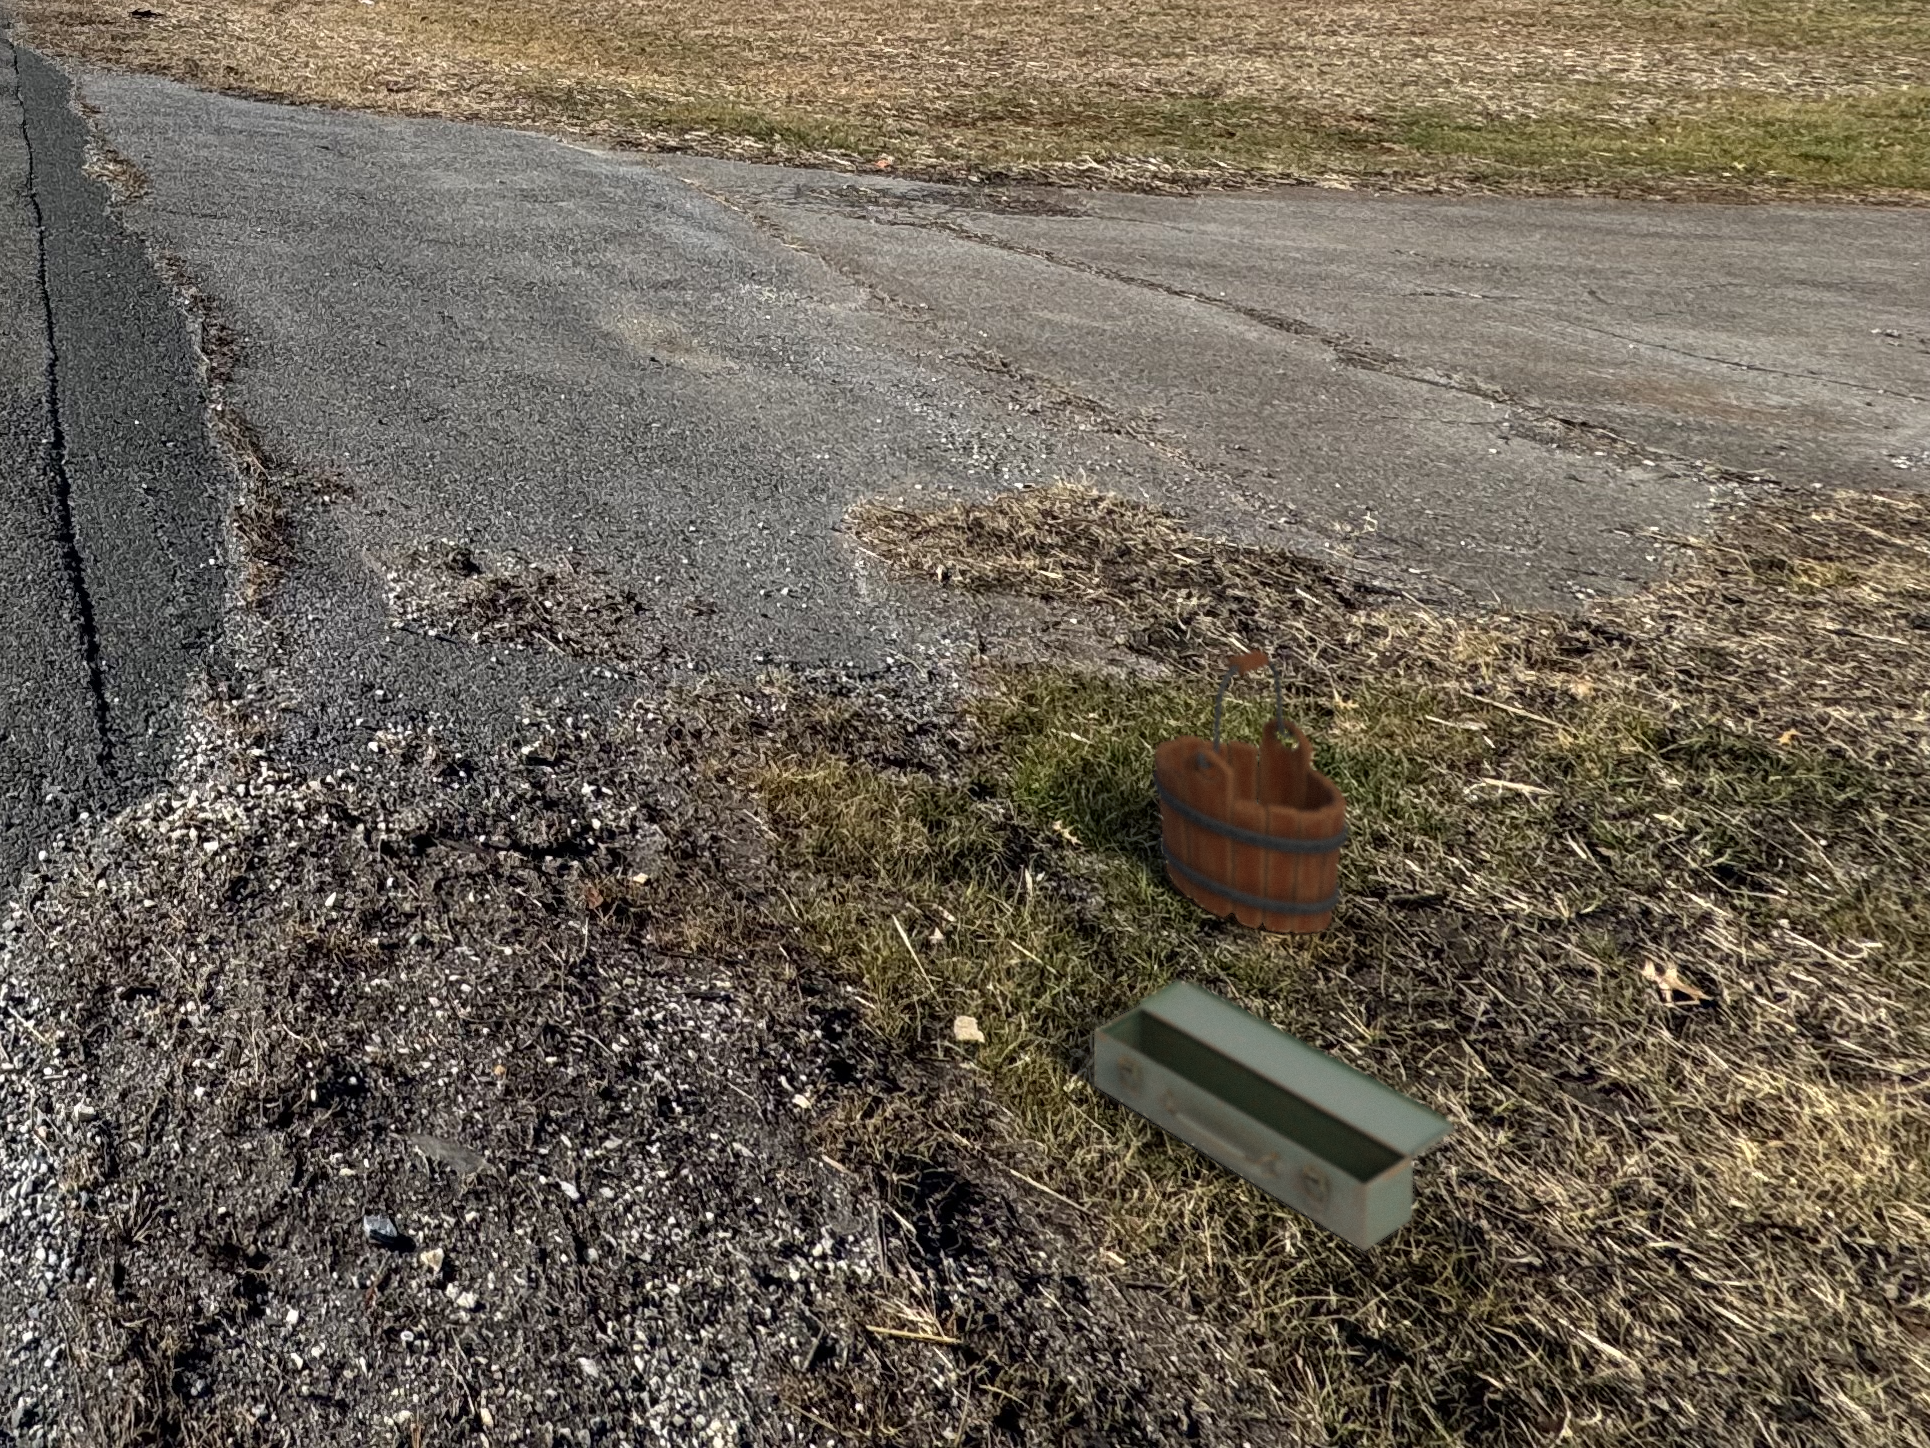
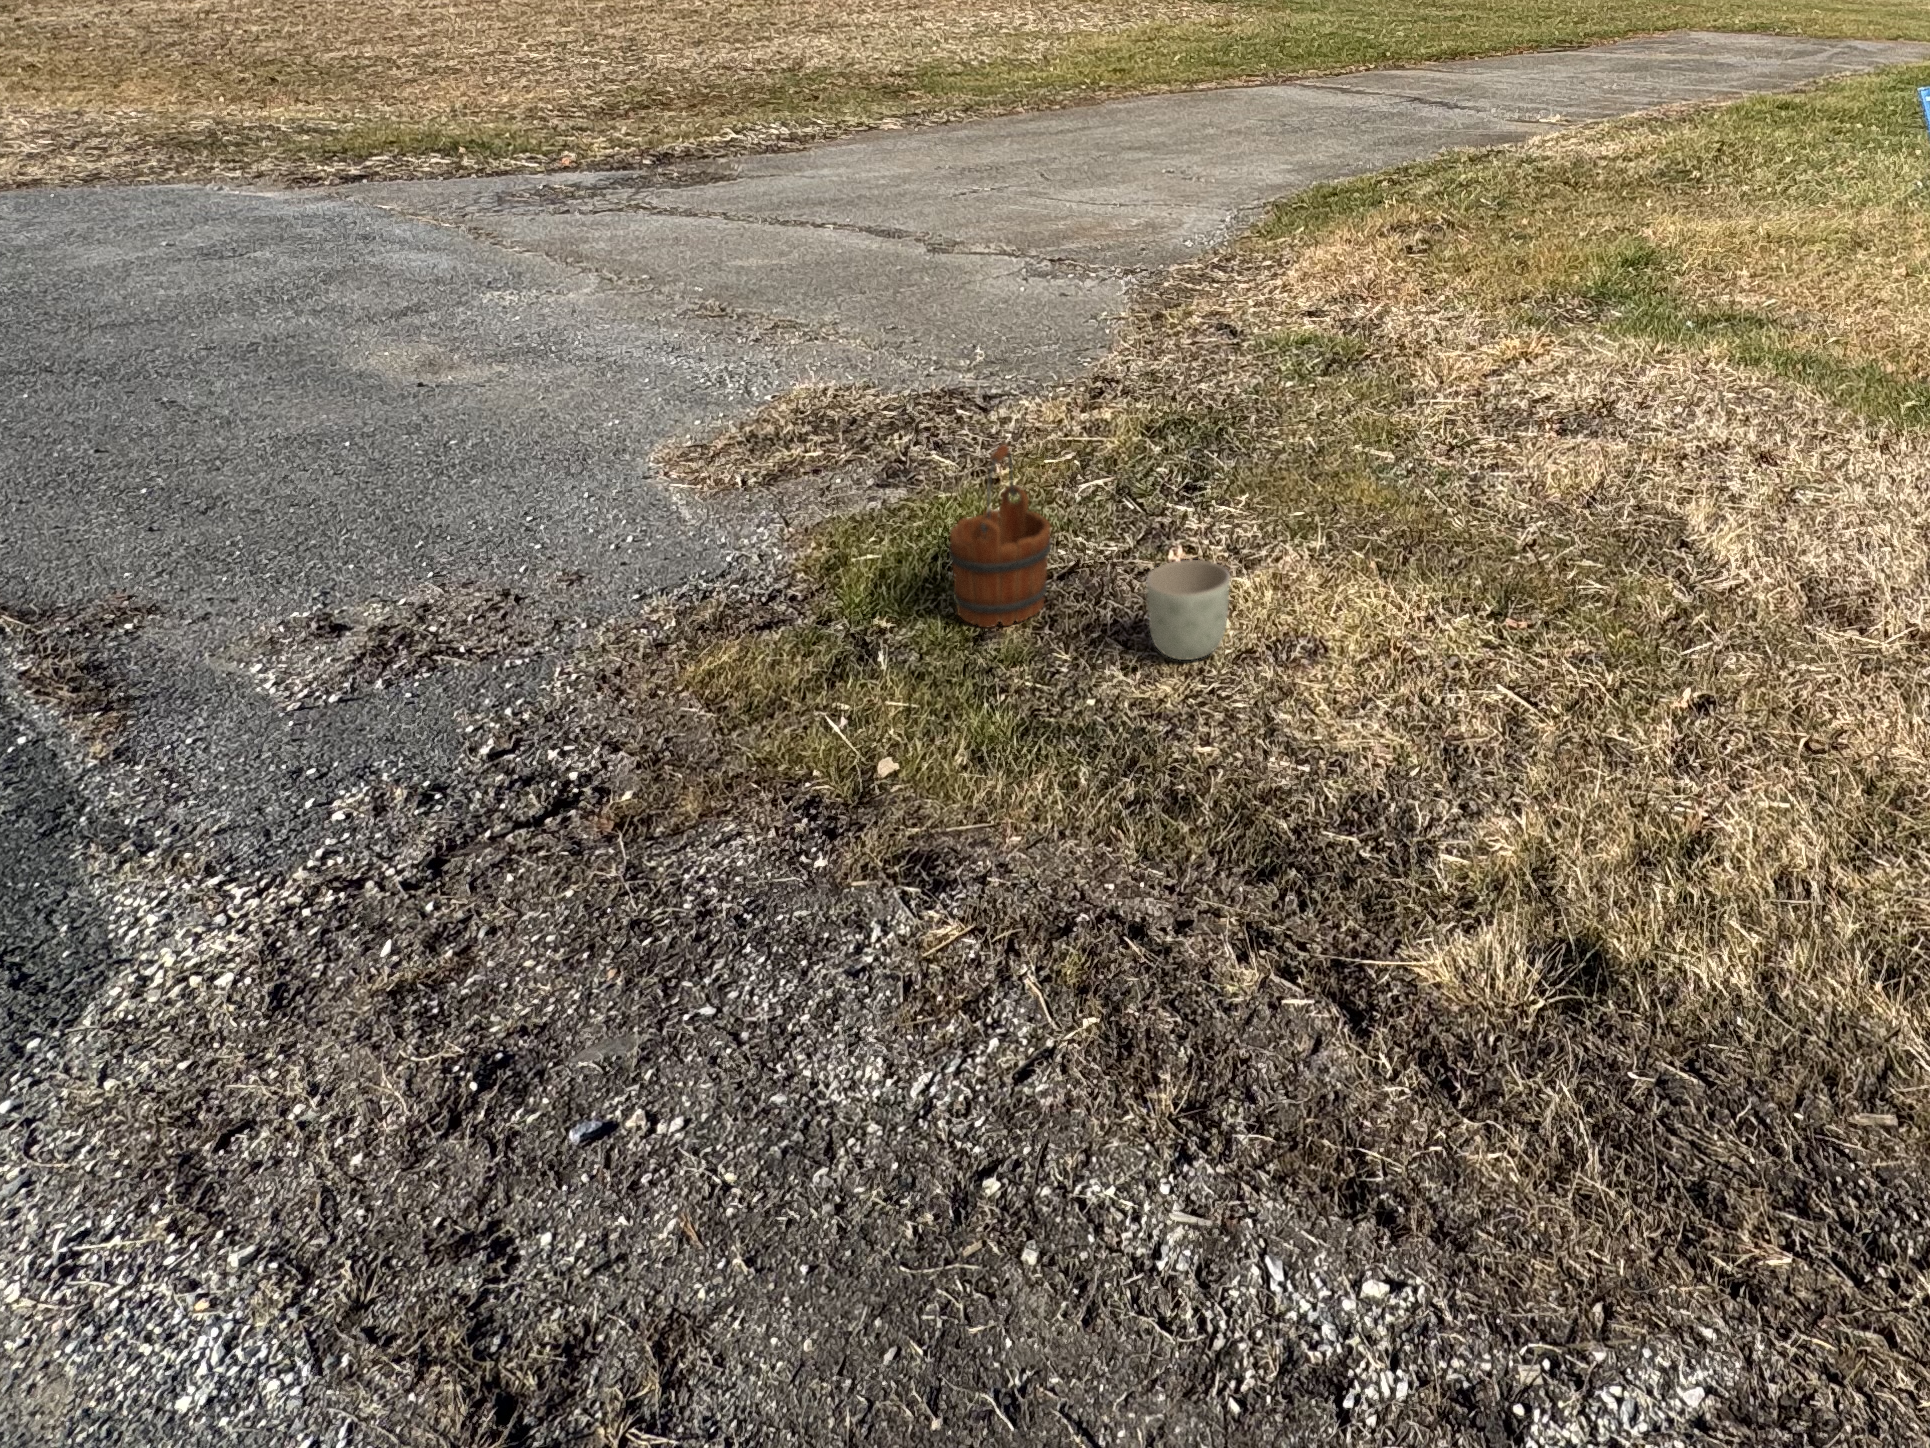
planter: none [1513,967,1732,1180] -> present [1146,560,1230,660]
toolbox: present [1094,980,1455,1250] -> none [972,665,1140,762]

